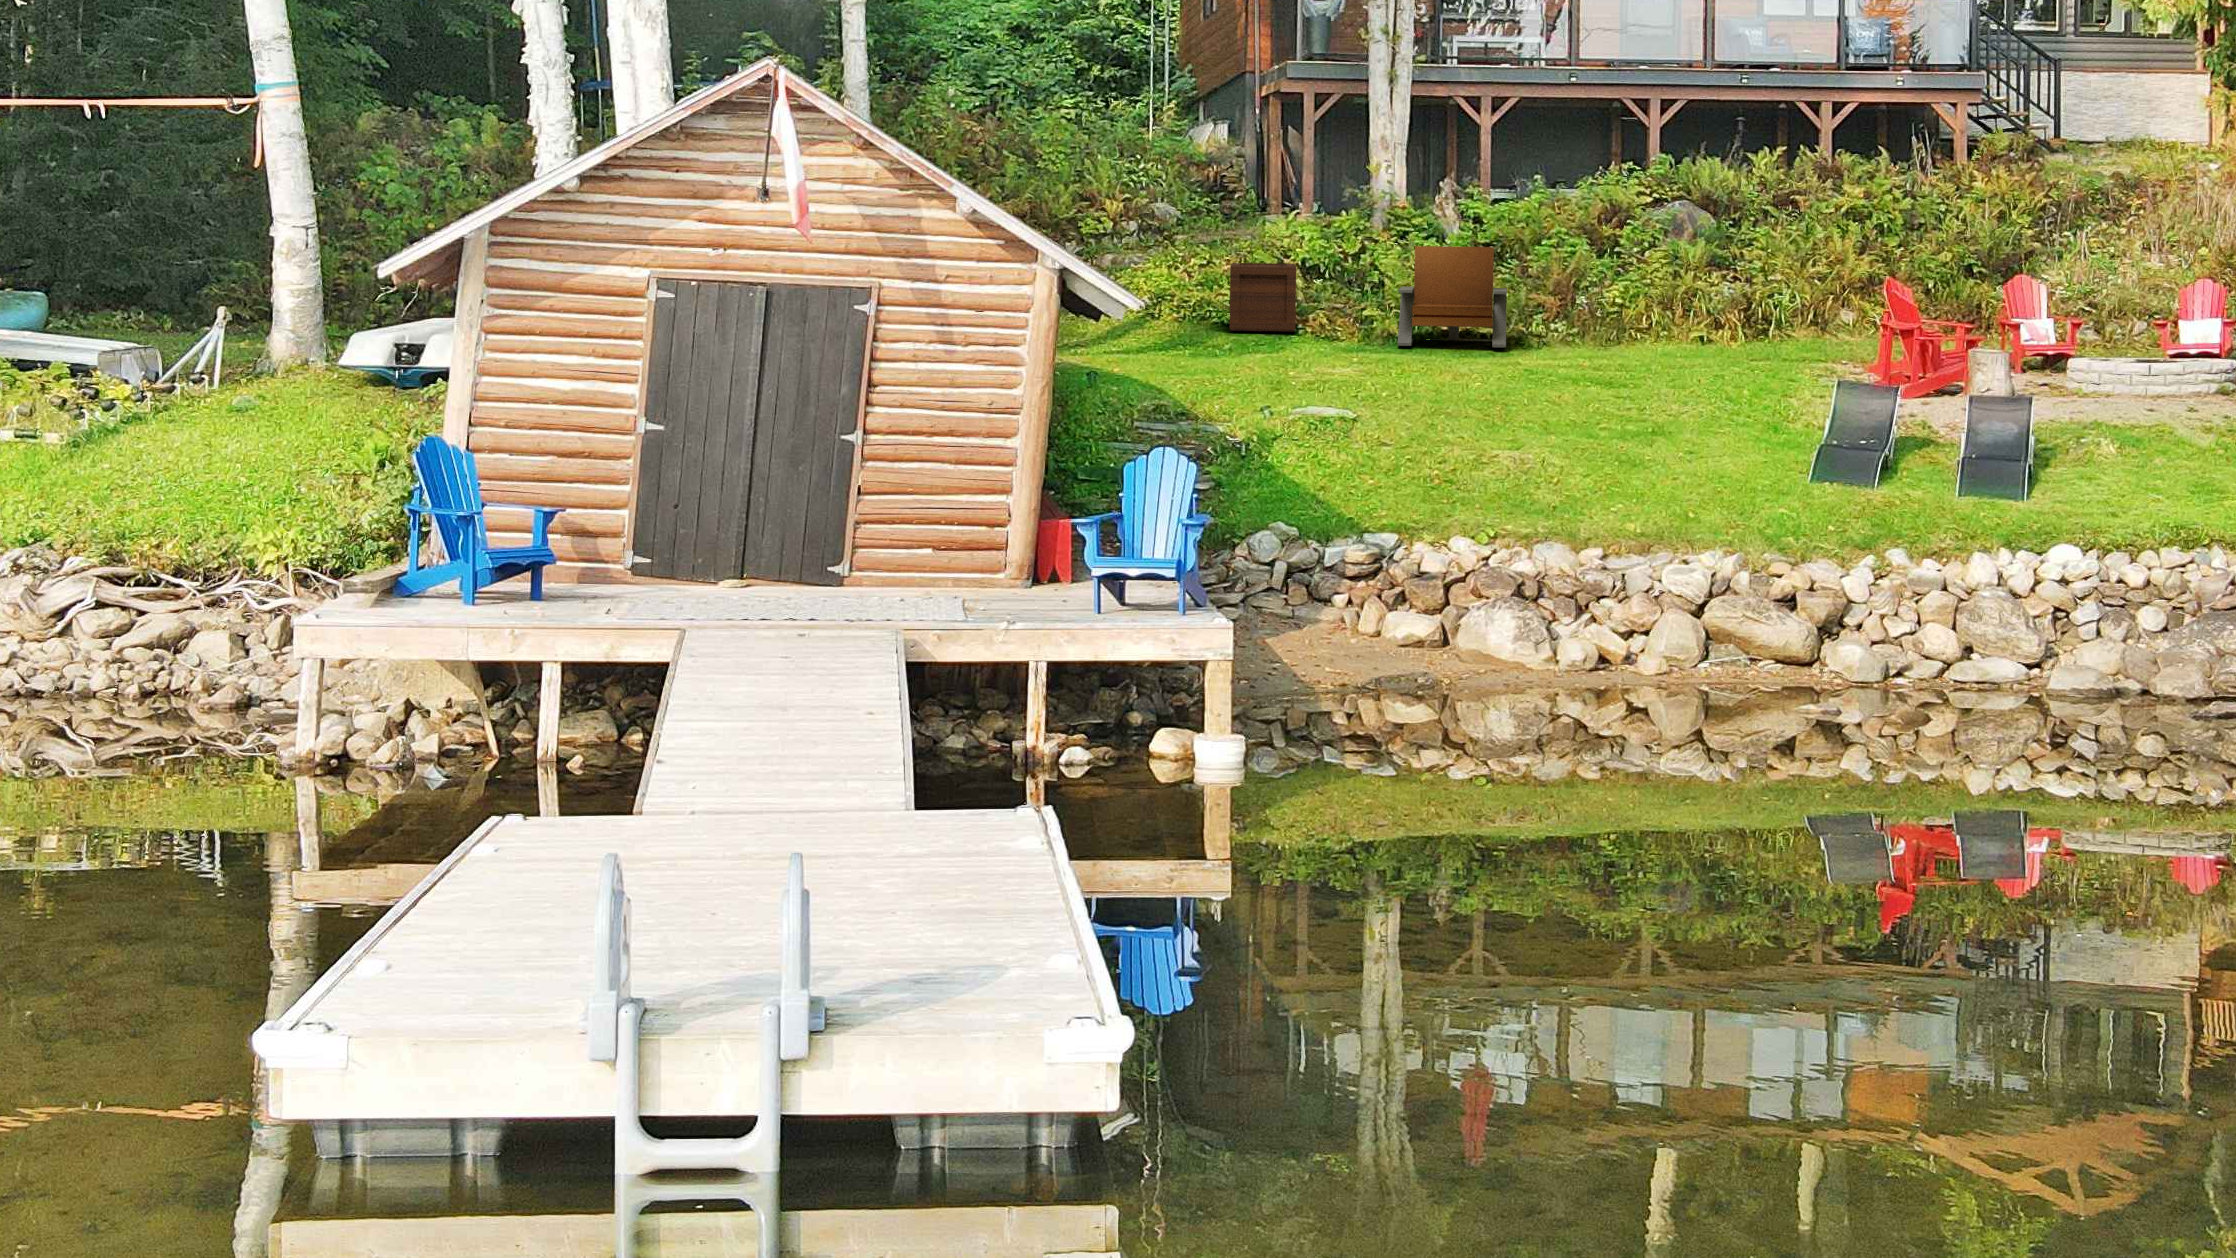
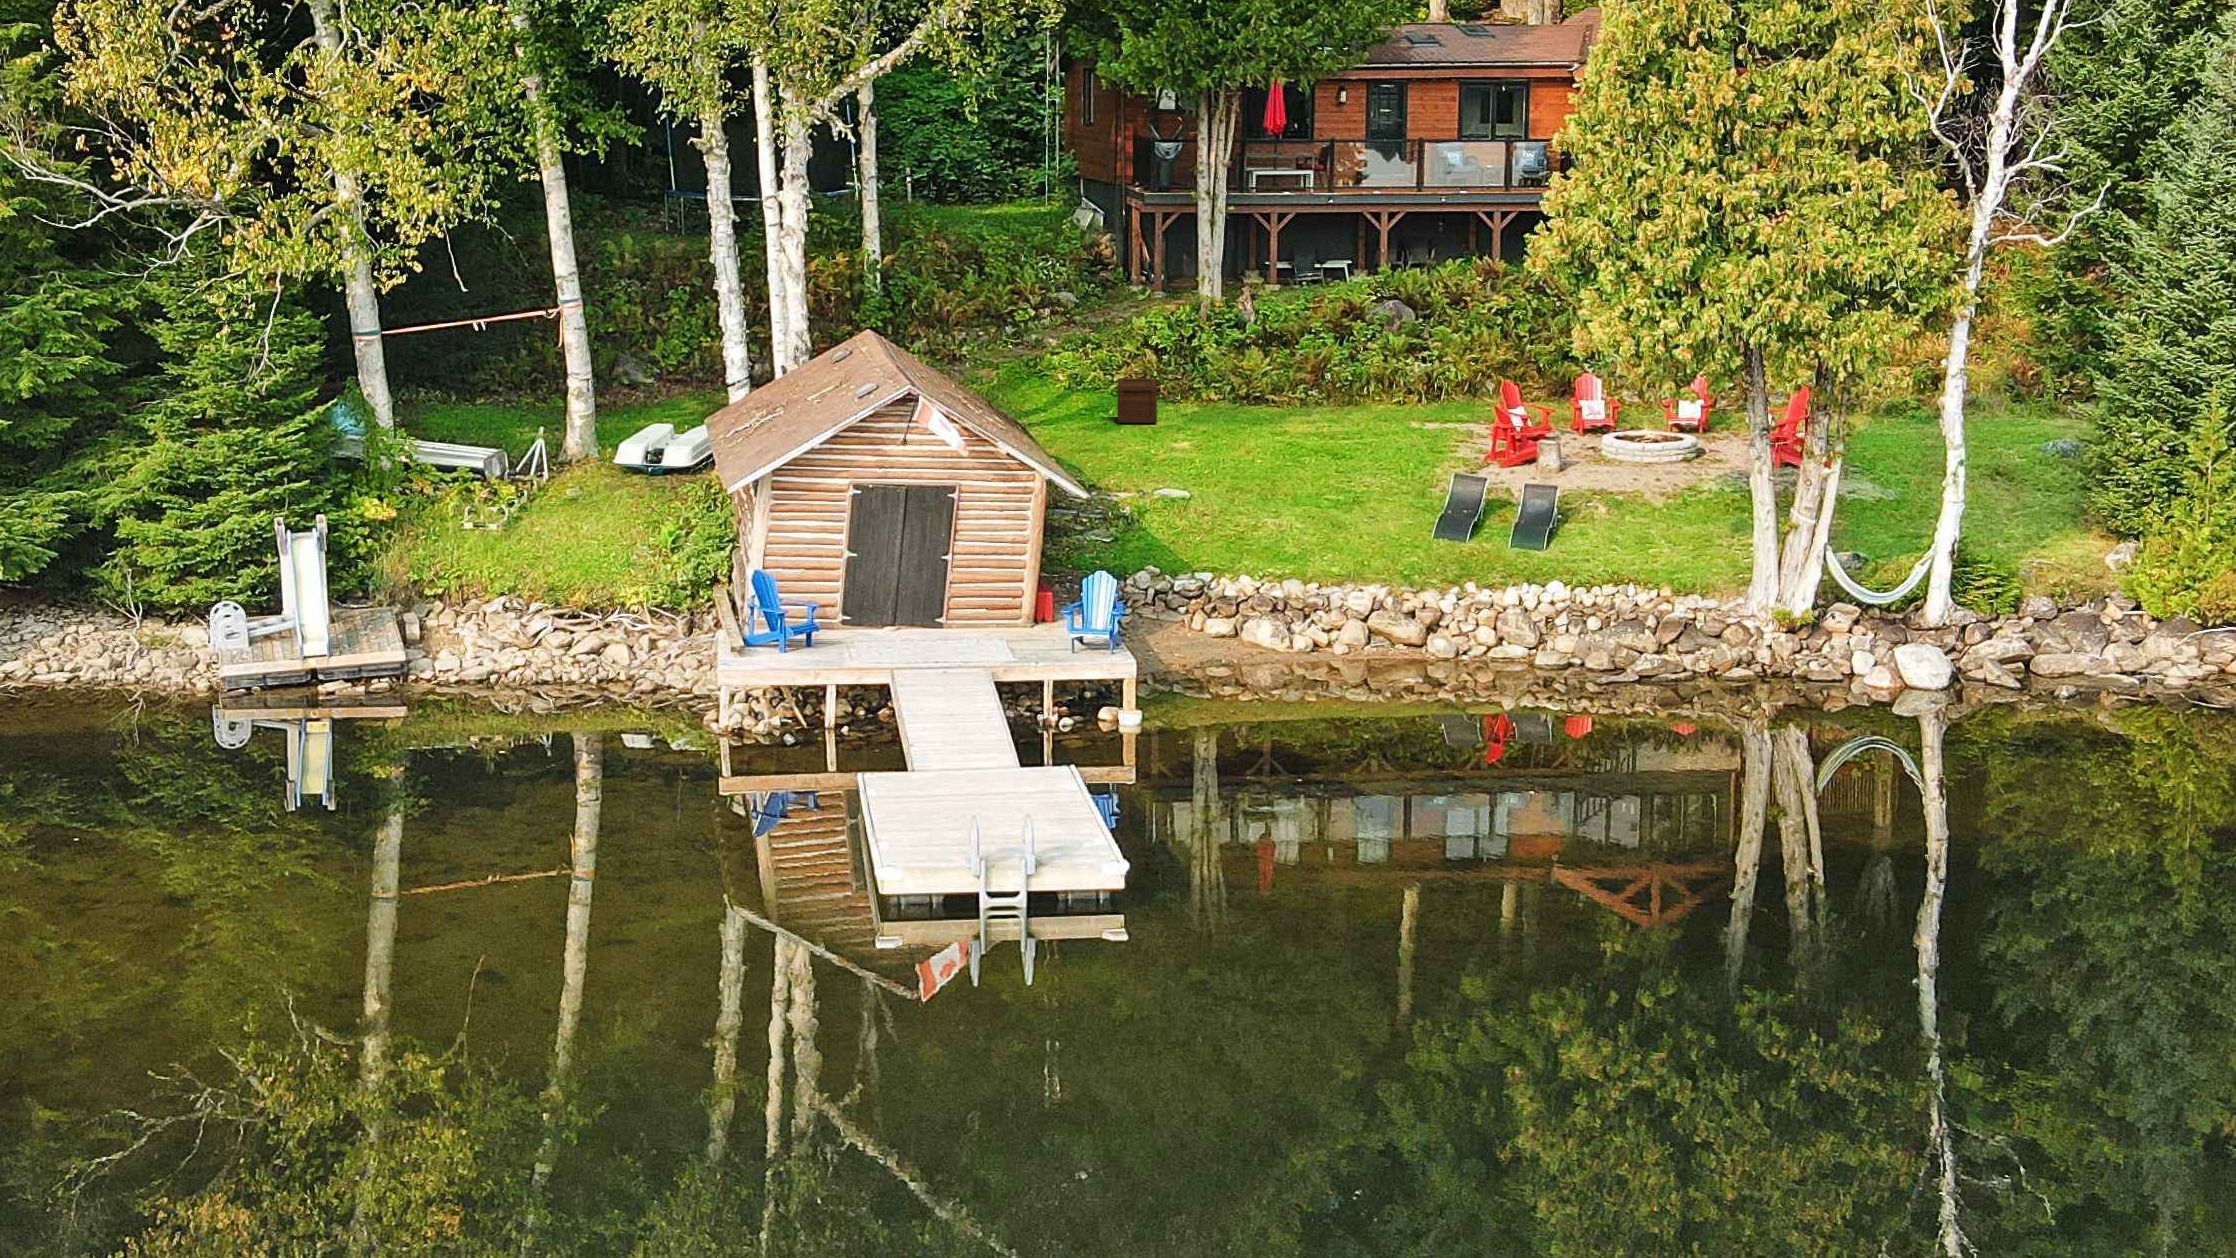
lounge chair: present [1398,246,1507,347] -> none [1216,374,1279,438]

